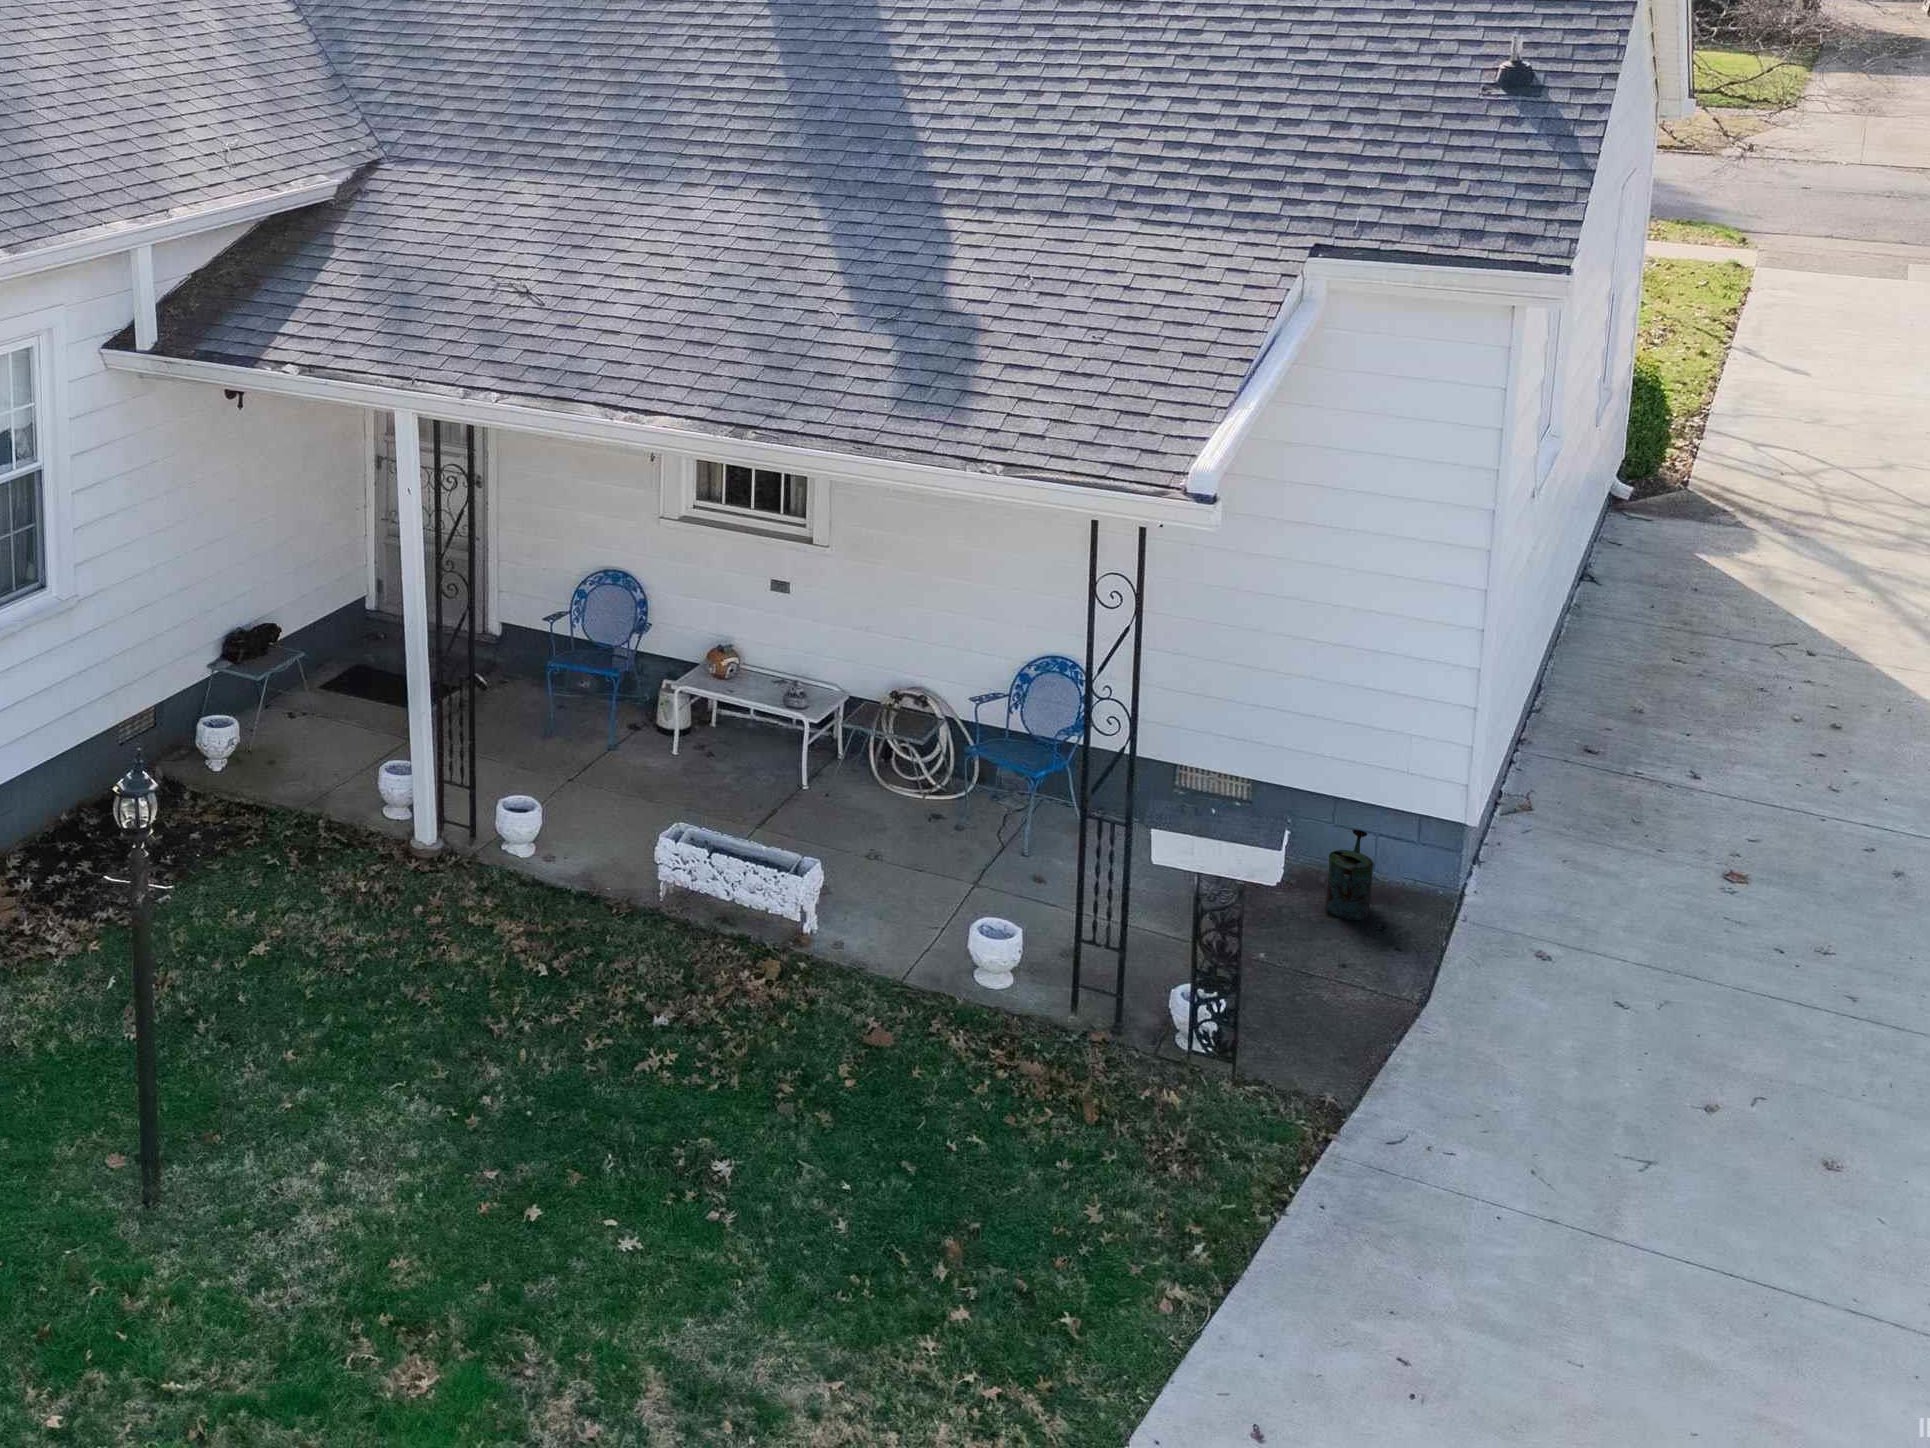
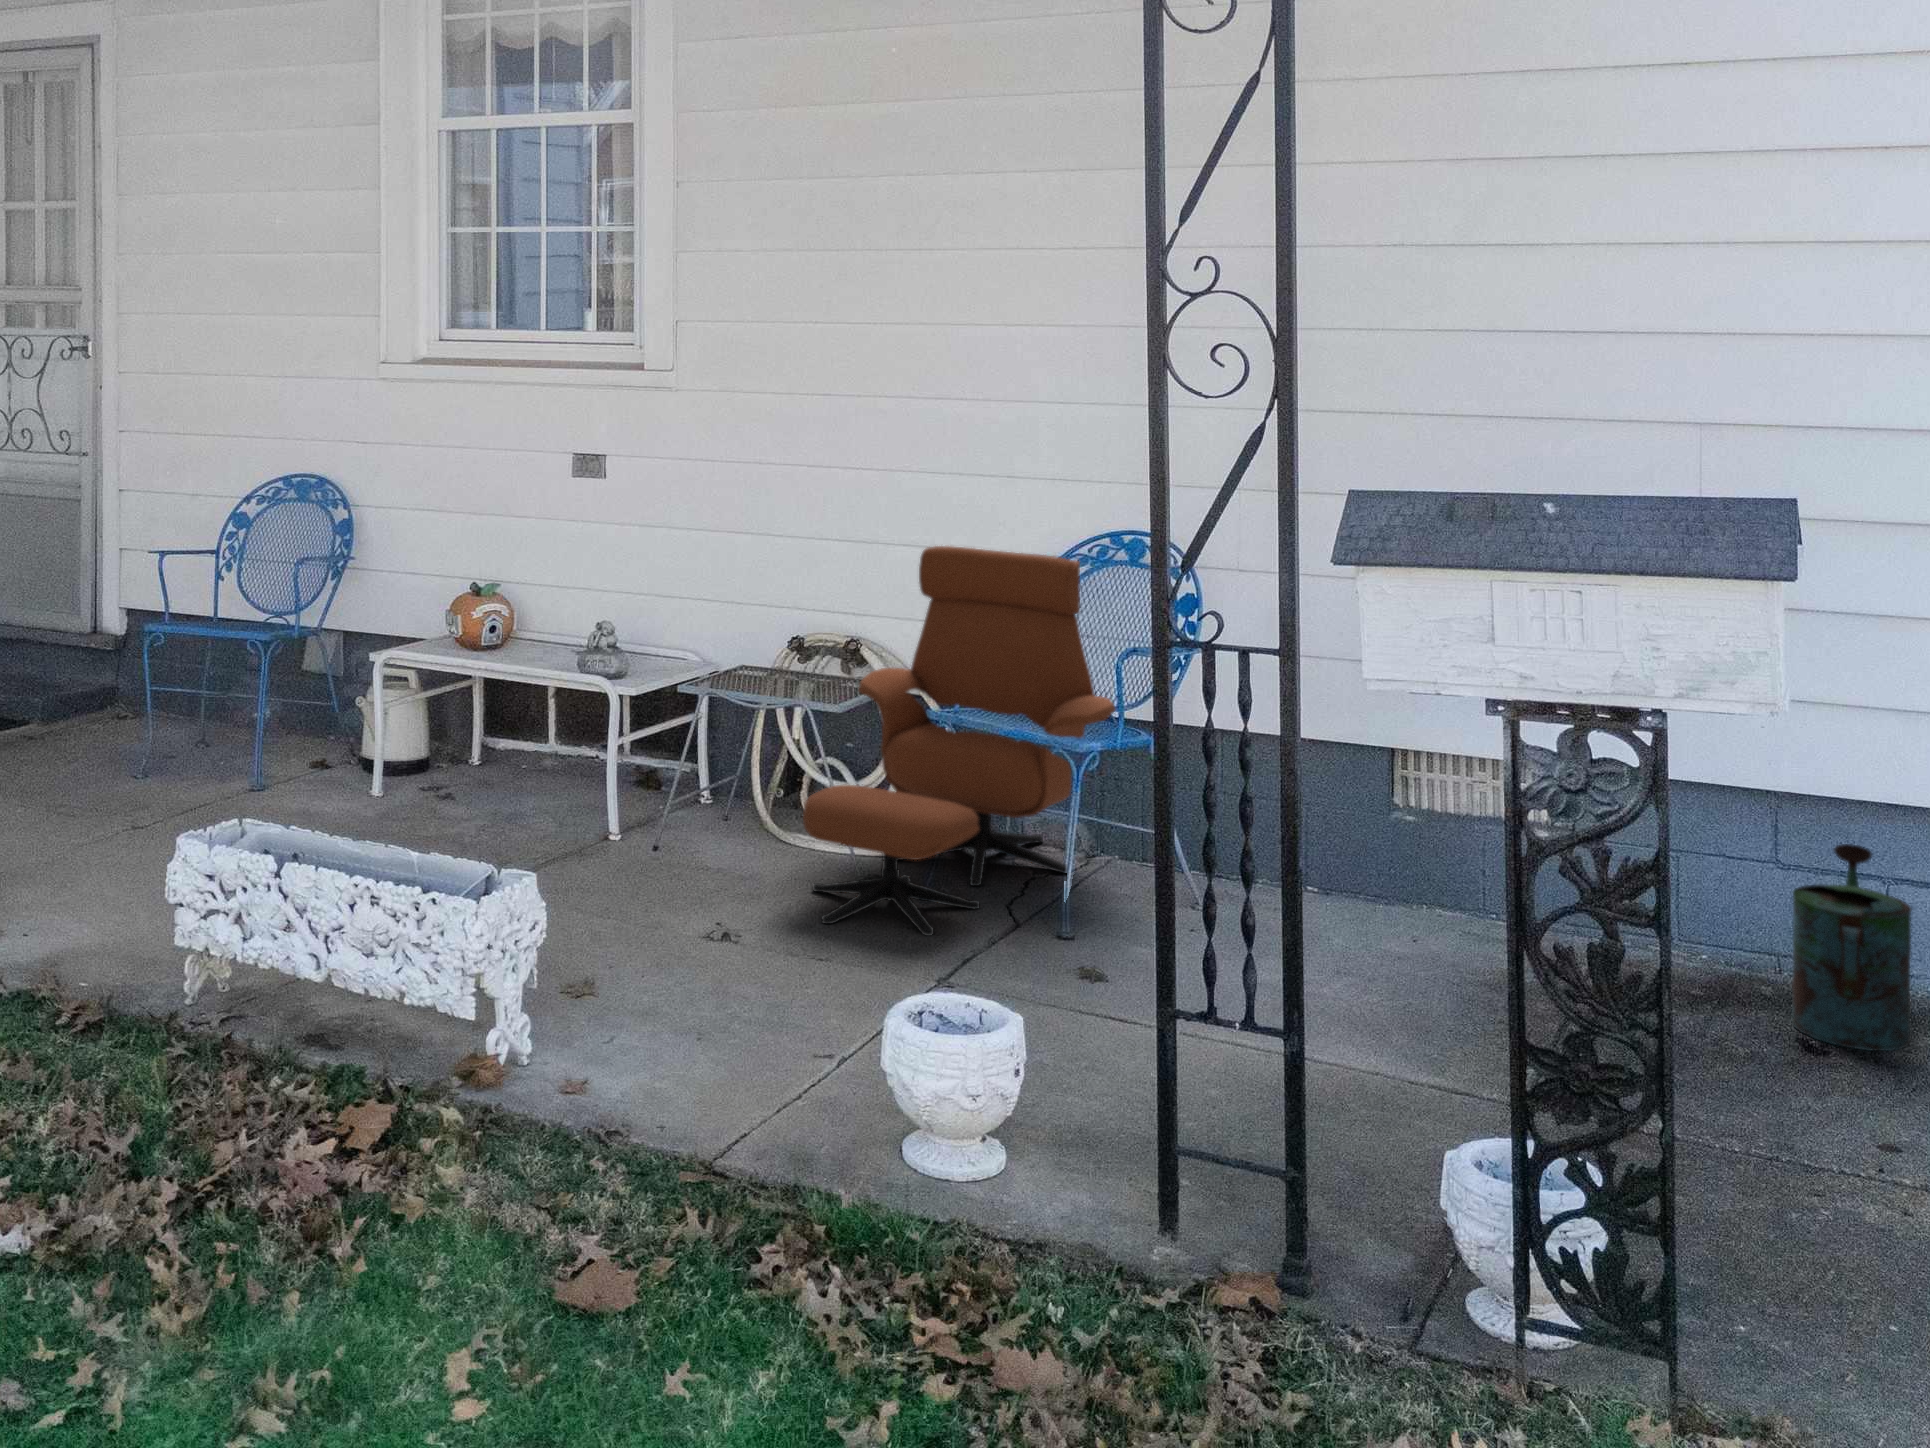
lounge chair: none [908,657,1050,857] -> present [803,546,1115,936]

